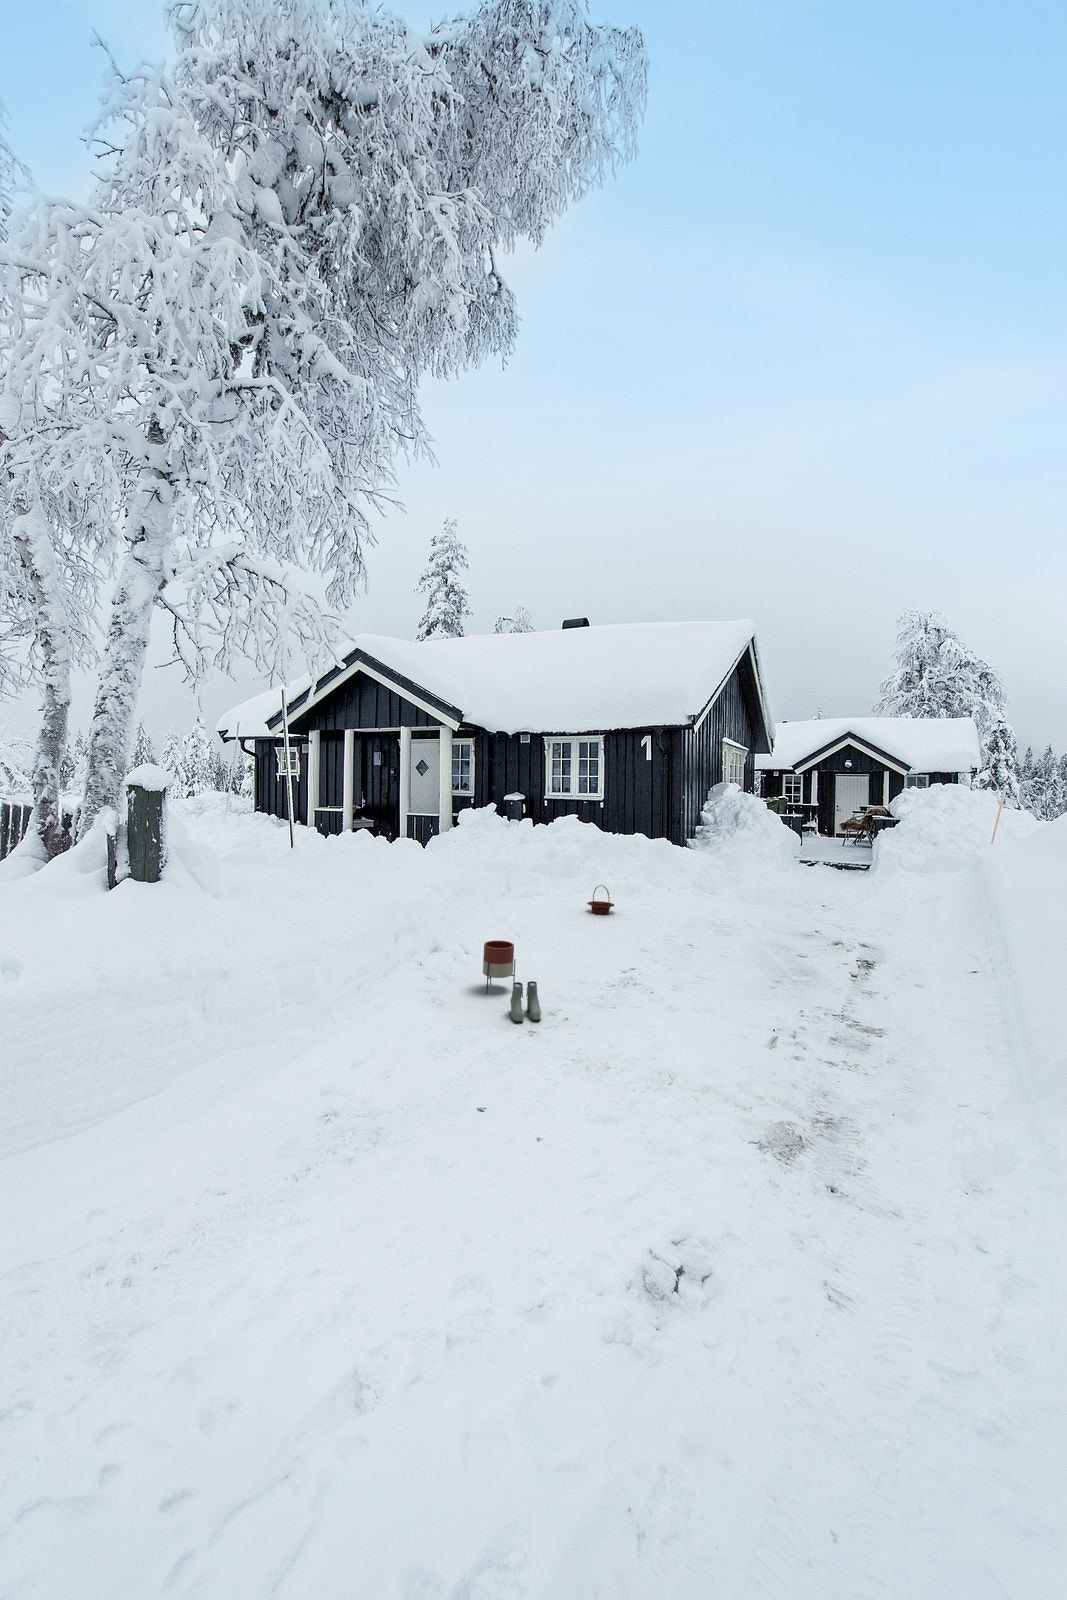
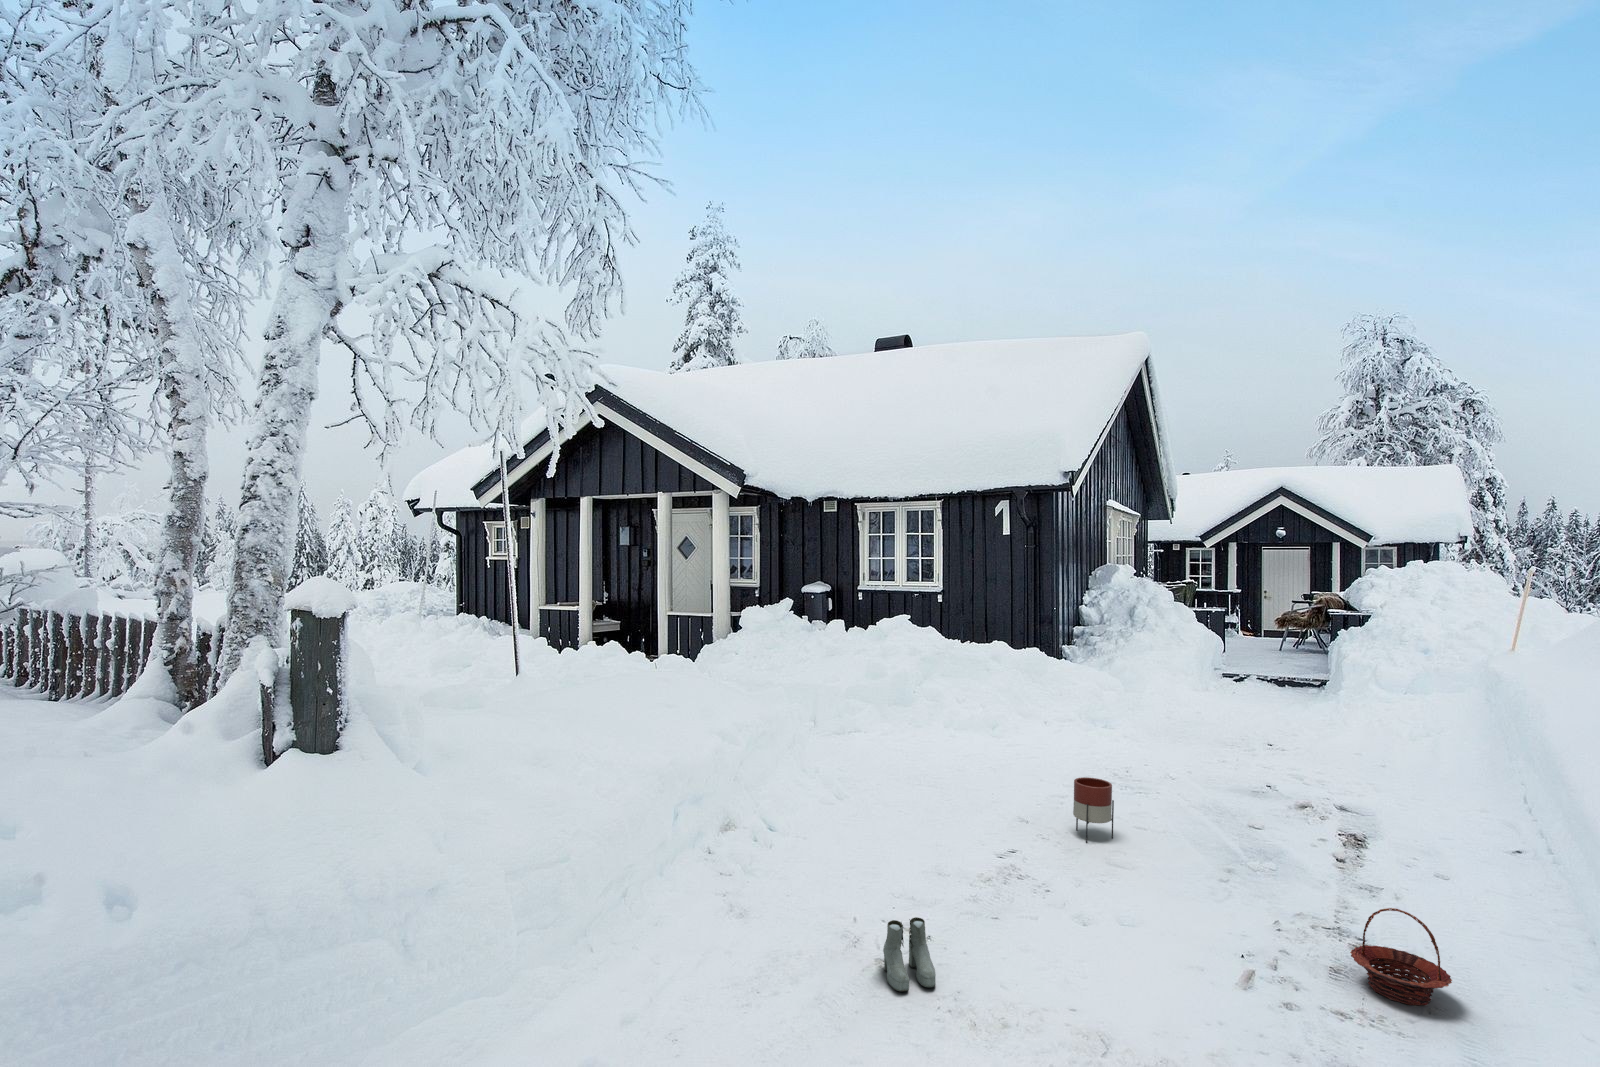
basket: present [587,885,614,915] -> present [1350,908,1452,1005]
planter: present [483,940,515,994] -> present [1073,777,1114,843]

